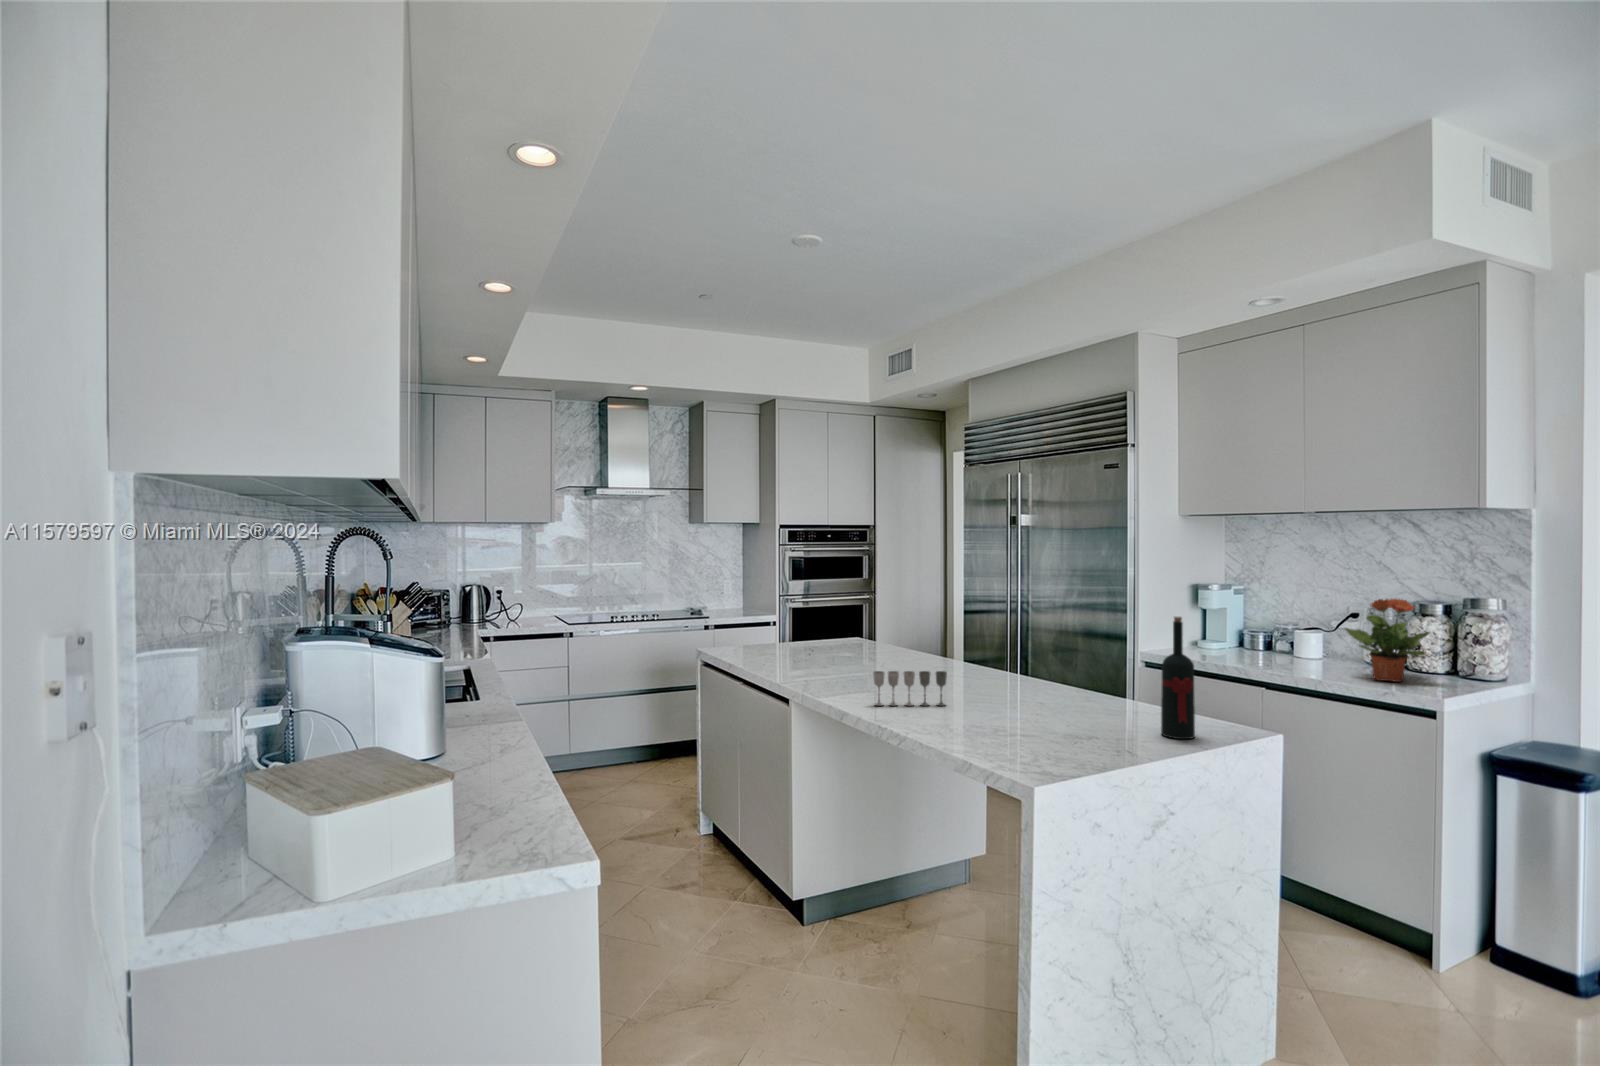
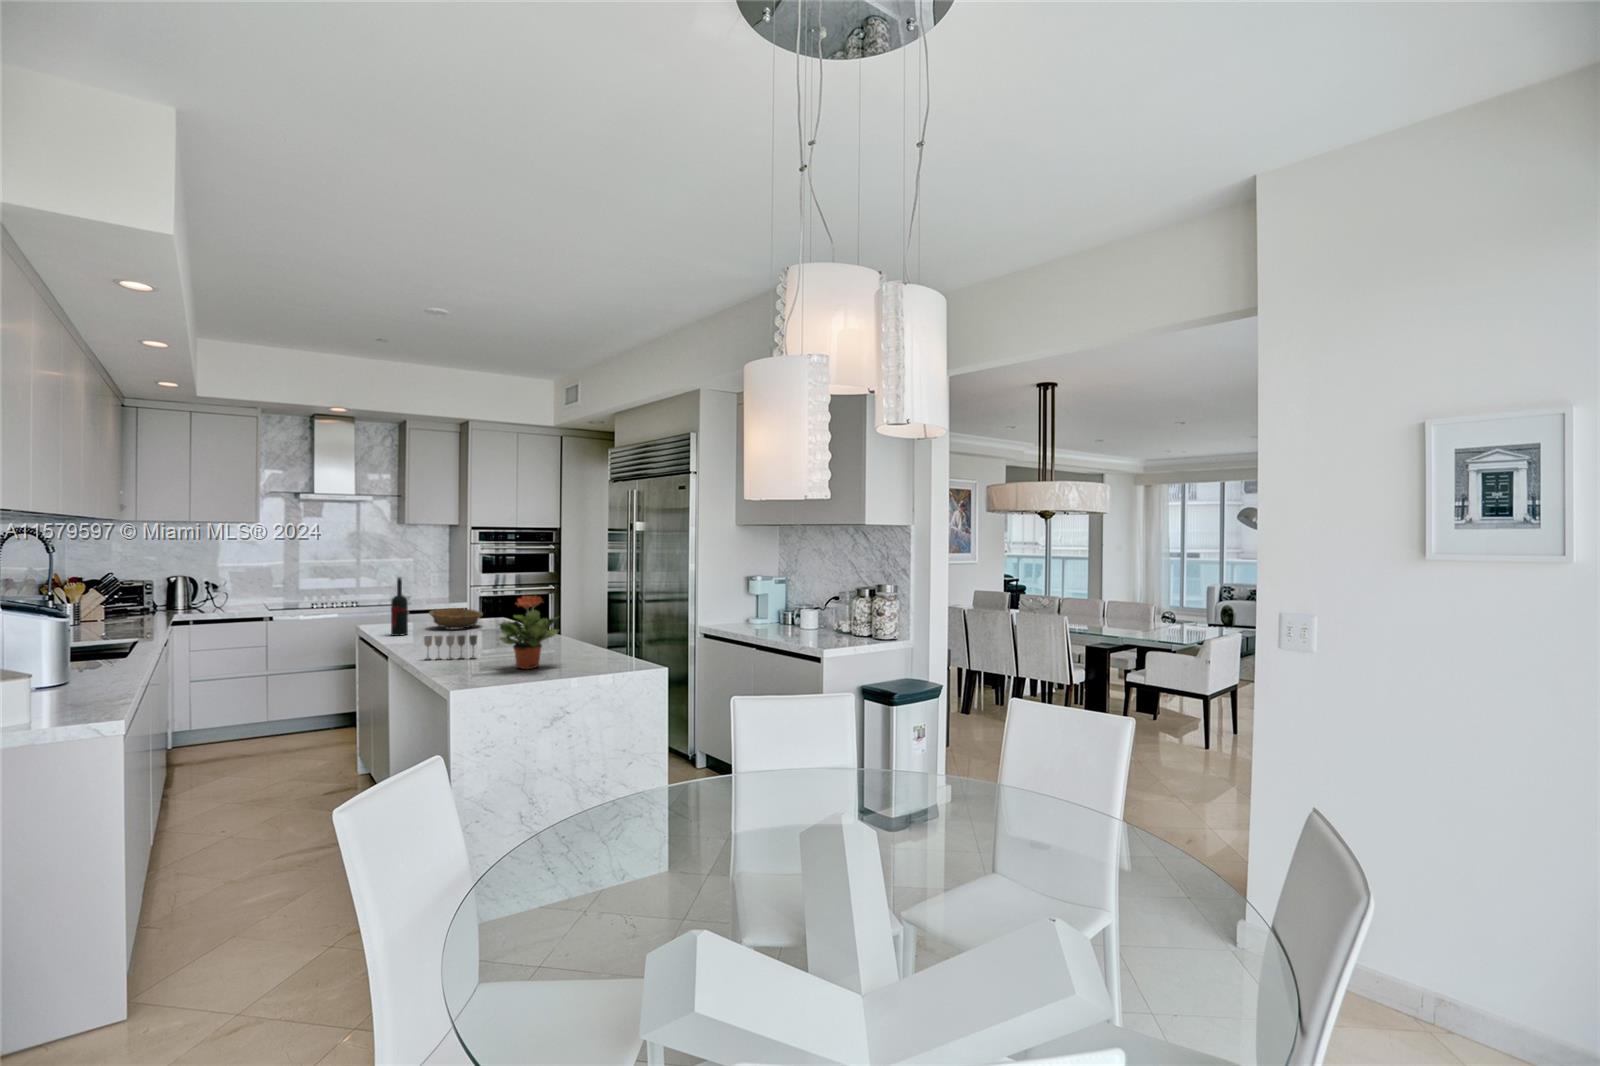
potted plant: present [1345,599,1430,682] -> present [499,596,559,669]
wine bottle: present [1161,617,1195,739] -> present [391,577,408,636]
decorative bowl: none [799,626,865,654] -> present [429,608,483,629]

